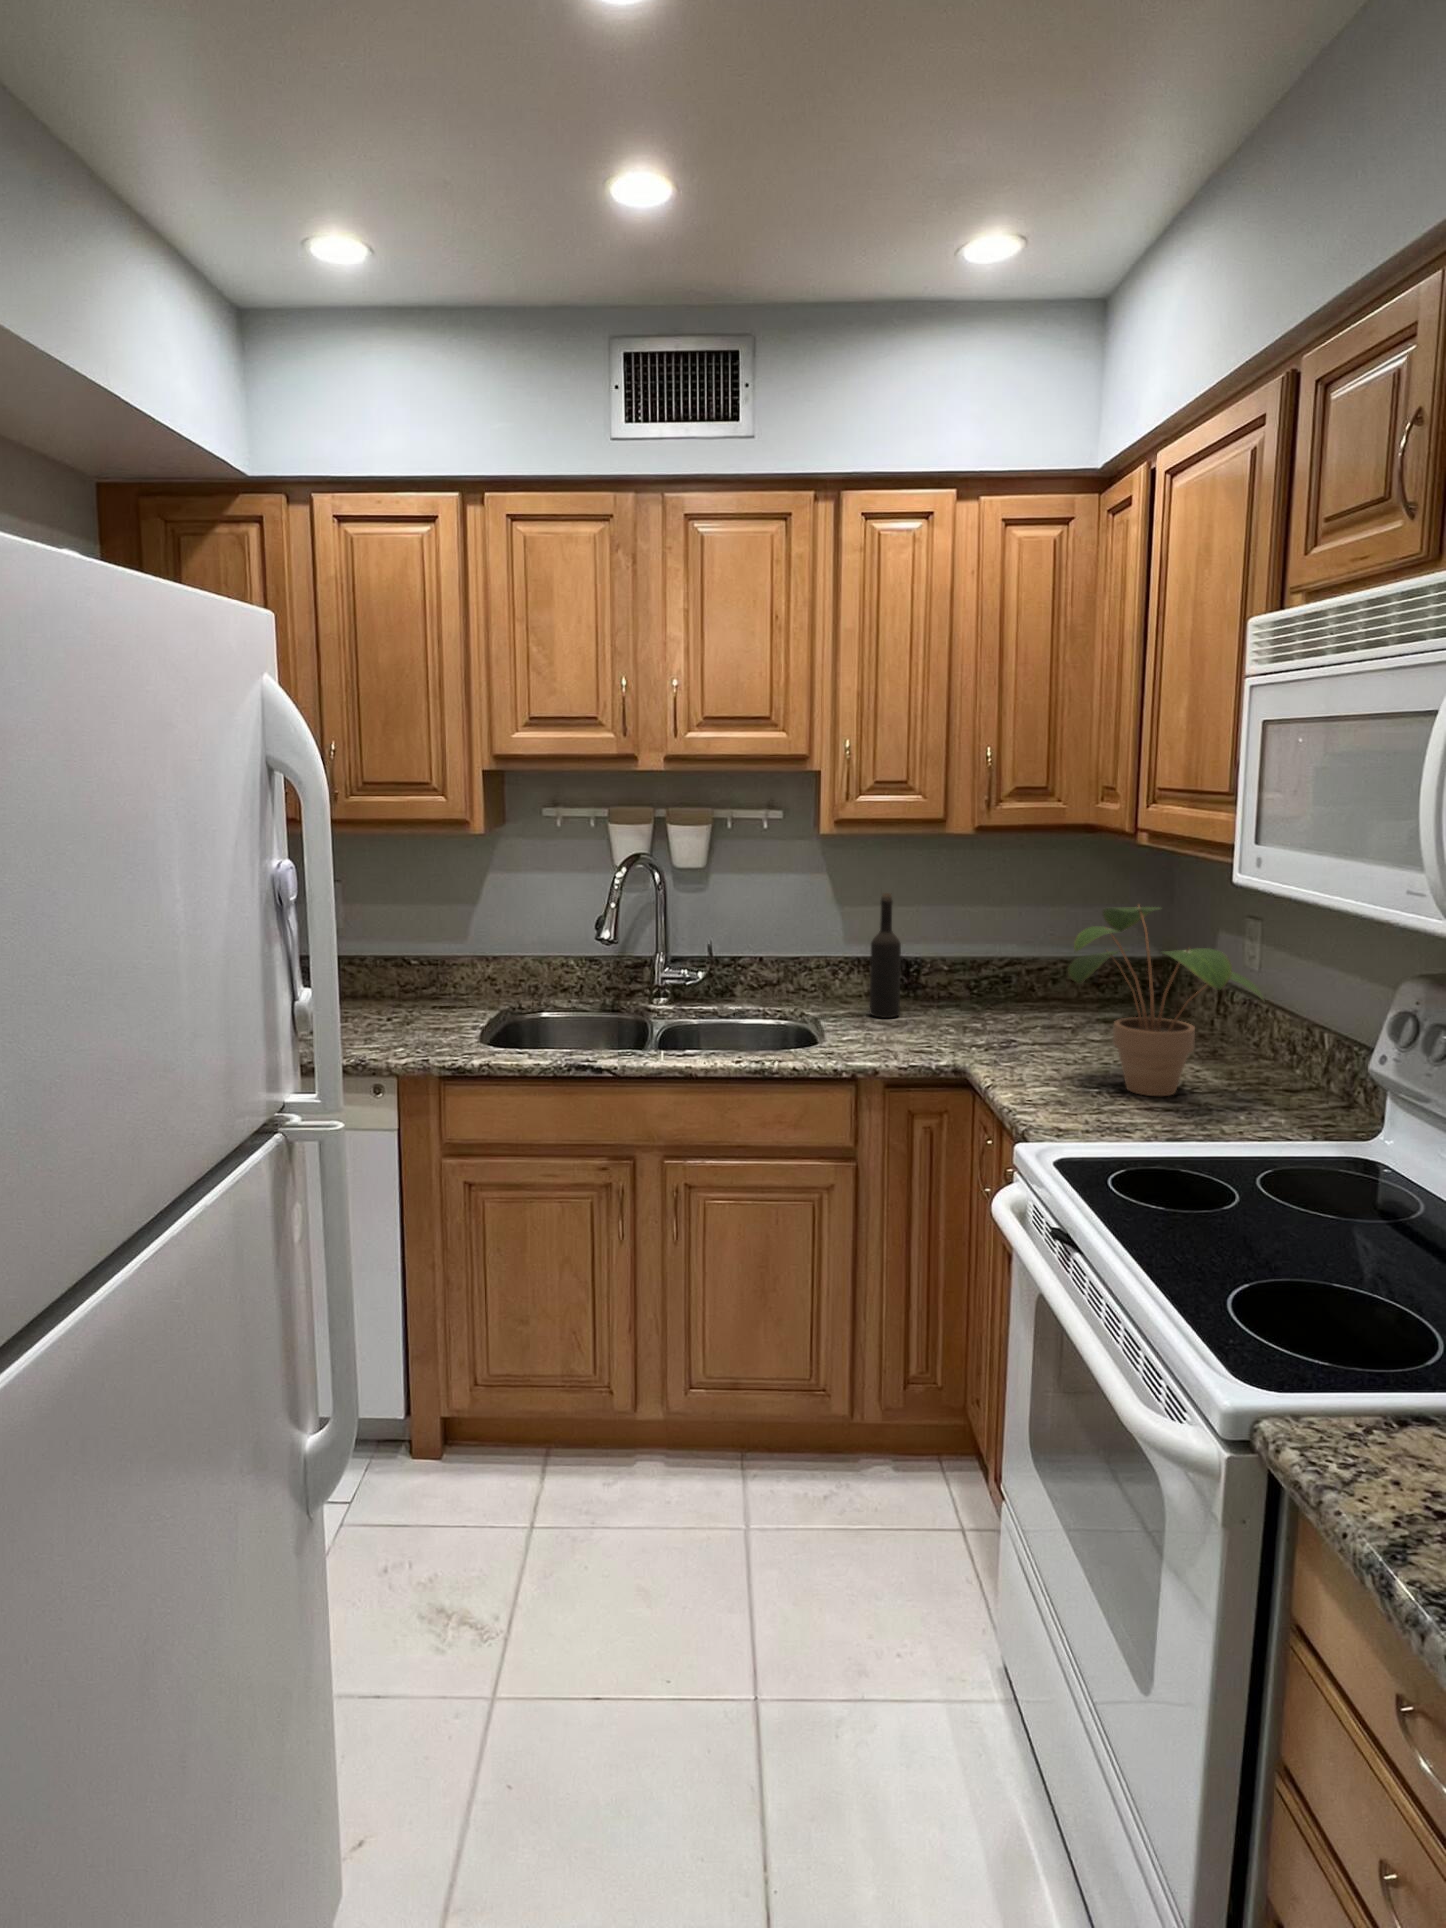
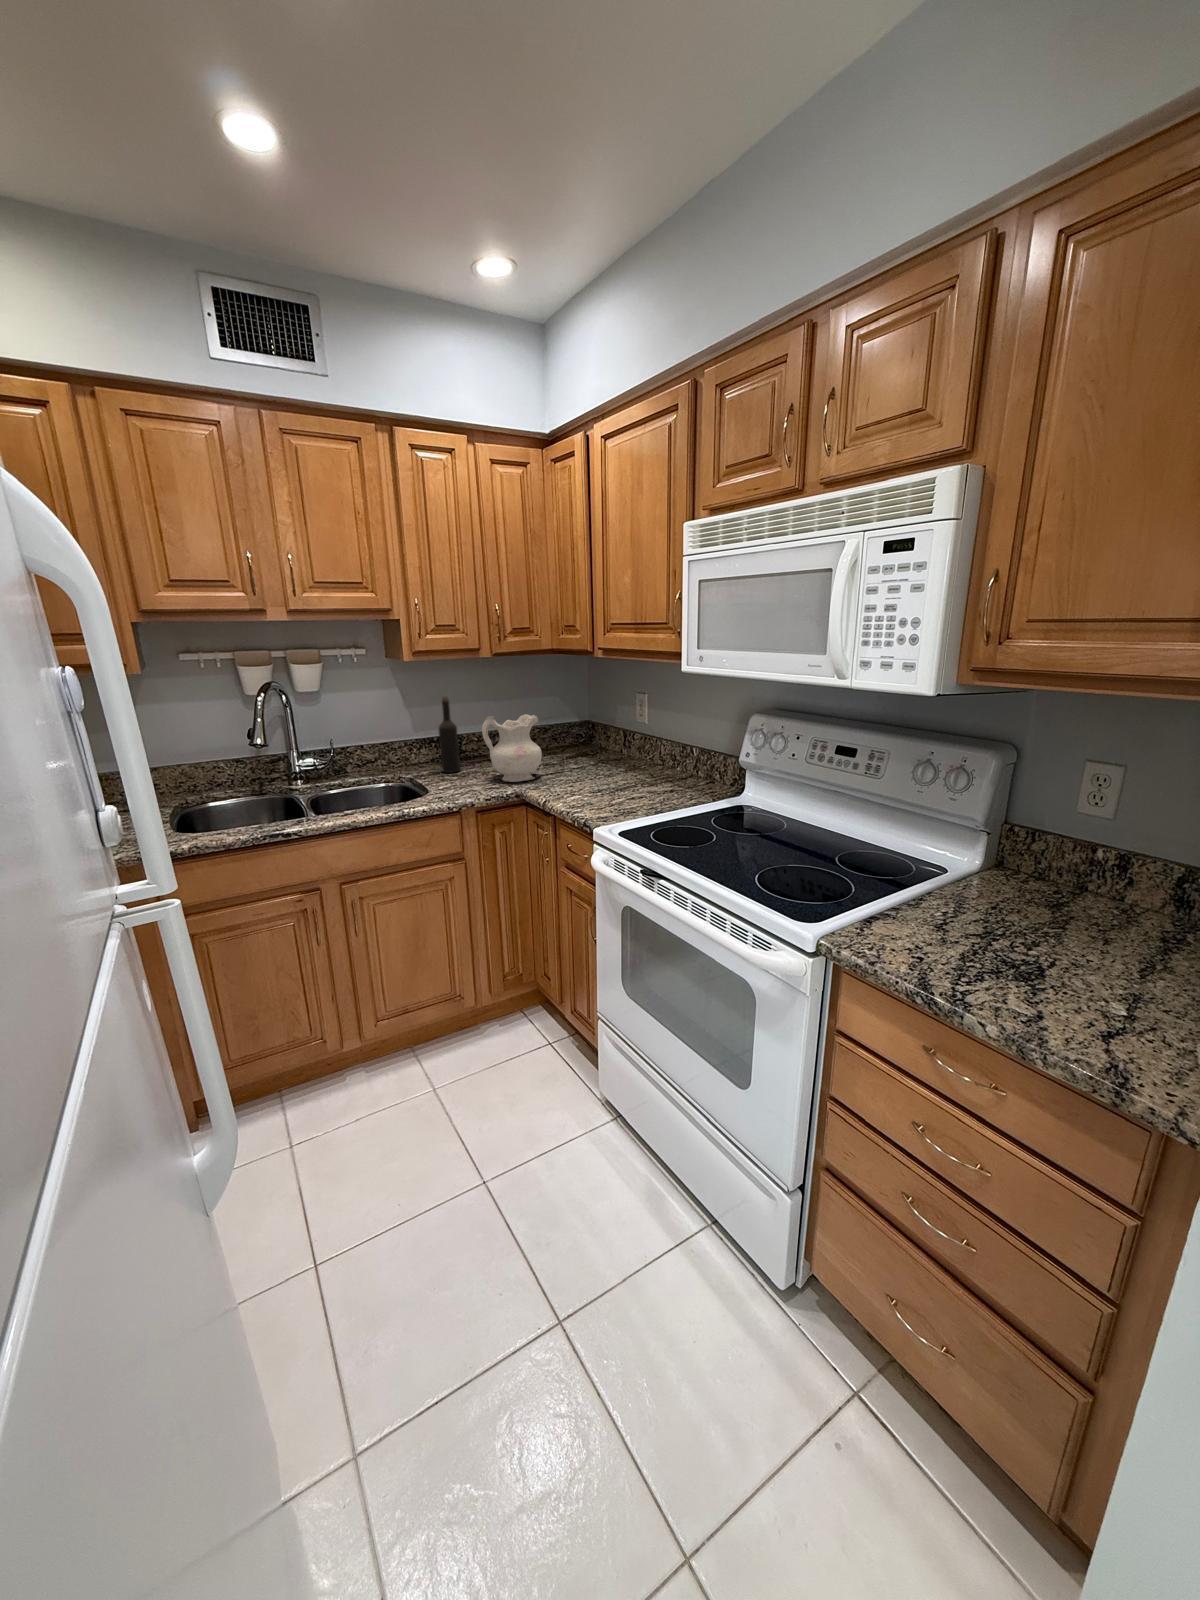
potted plant: present [1068,905,1264,1096] -> none [577,690,678,793]
ceramic pitcher: none [923,931,1025,1047] -> present [482,714,542,782]

